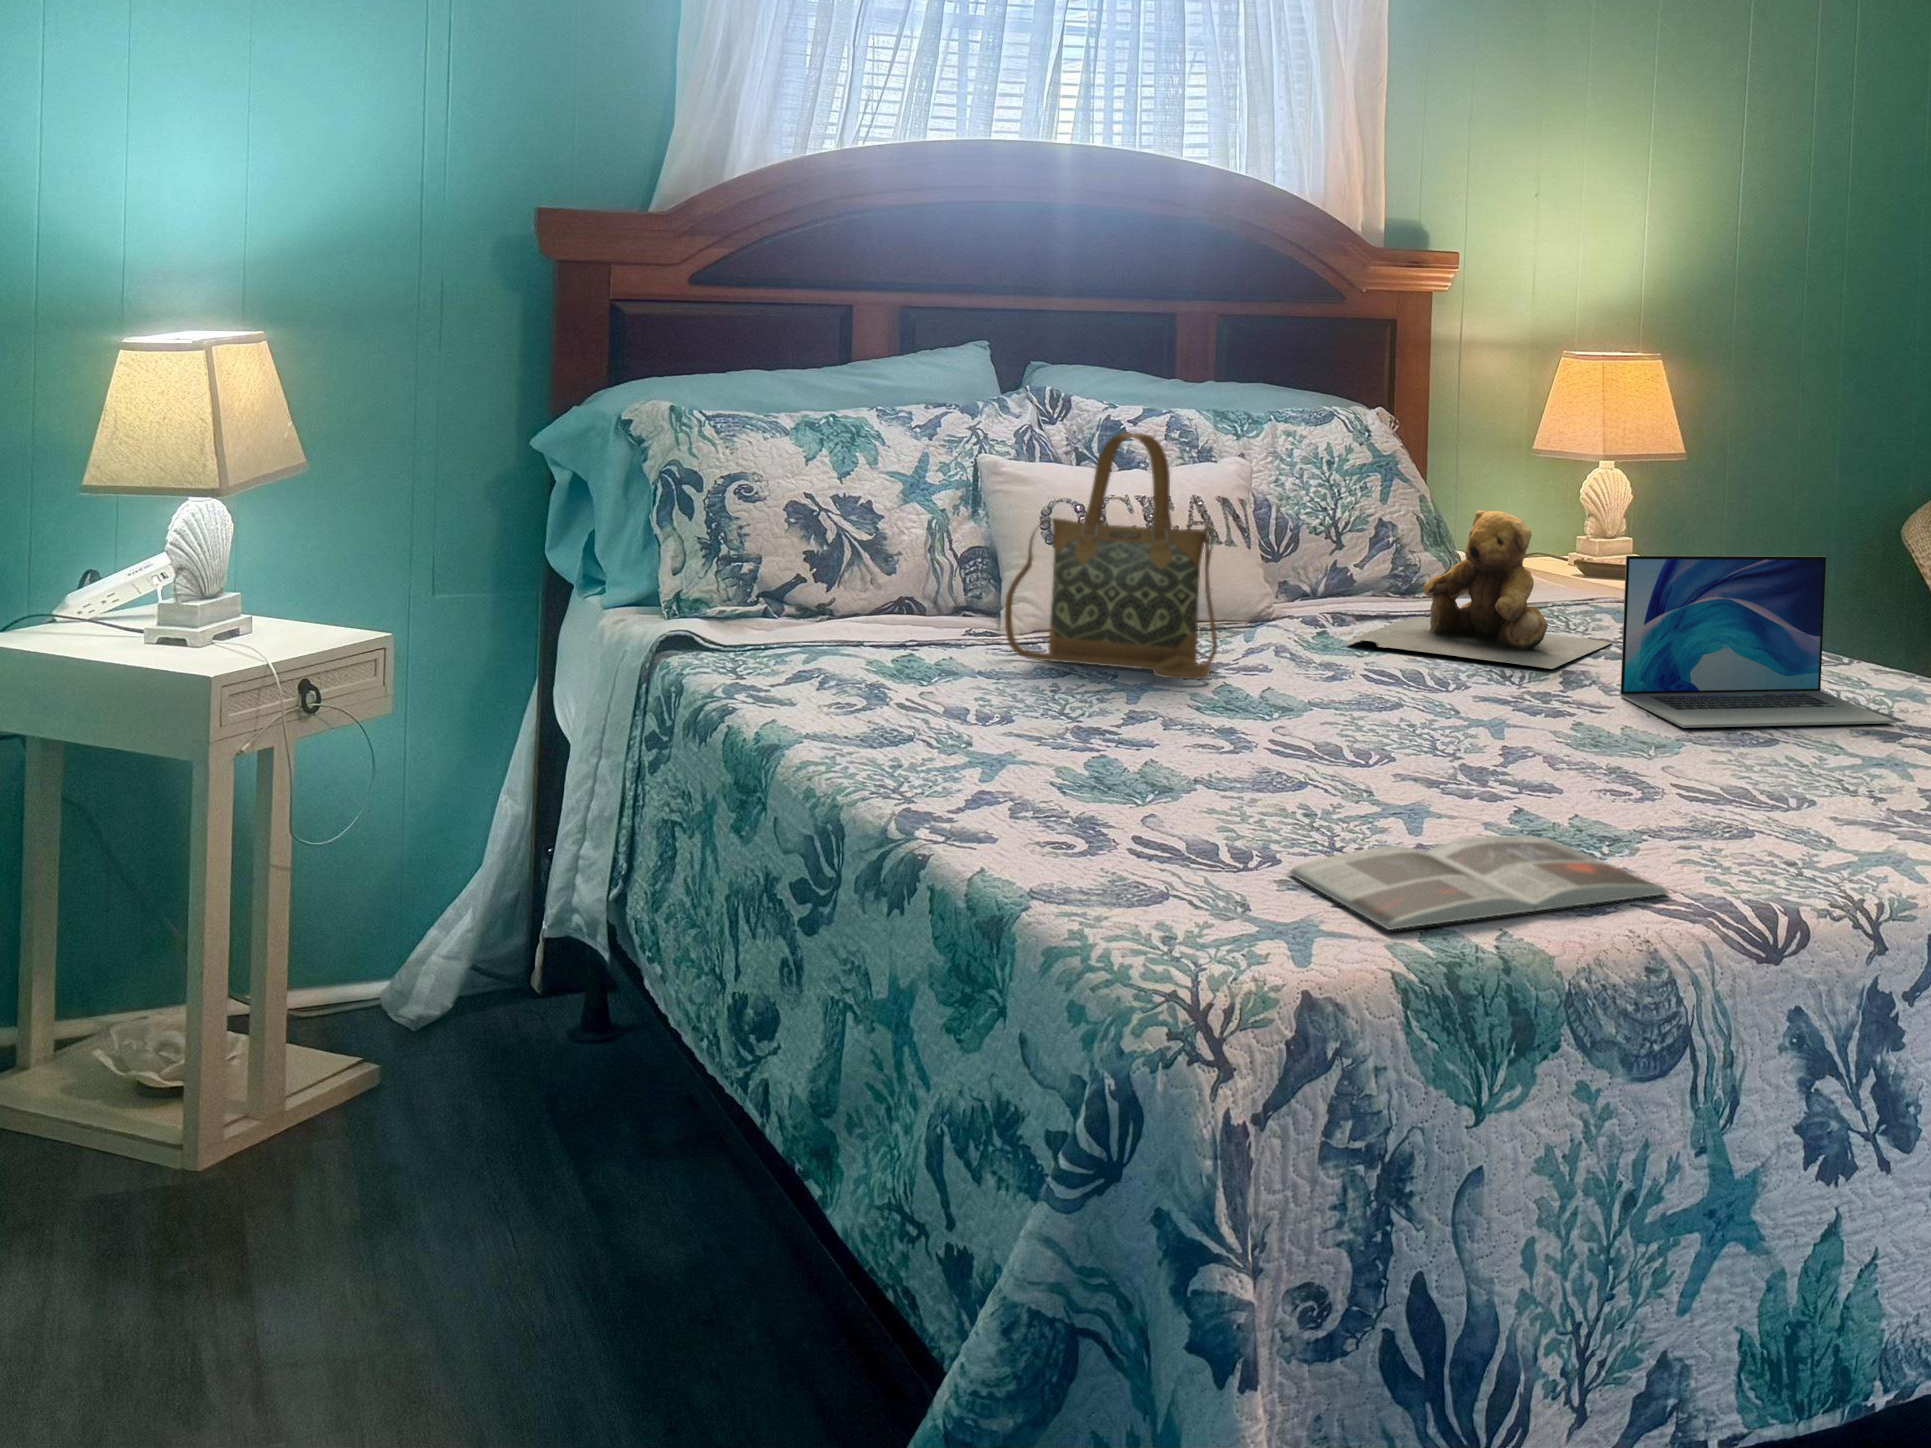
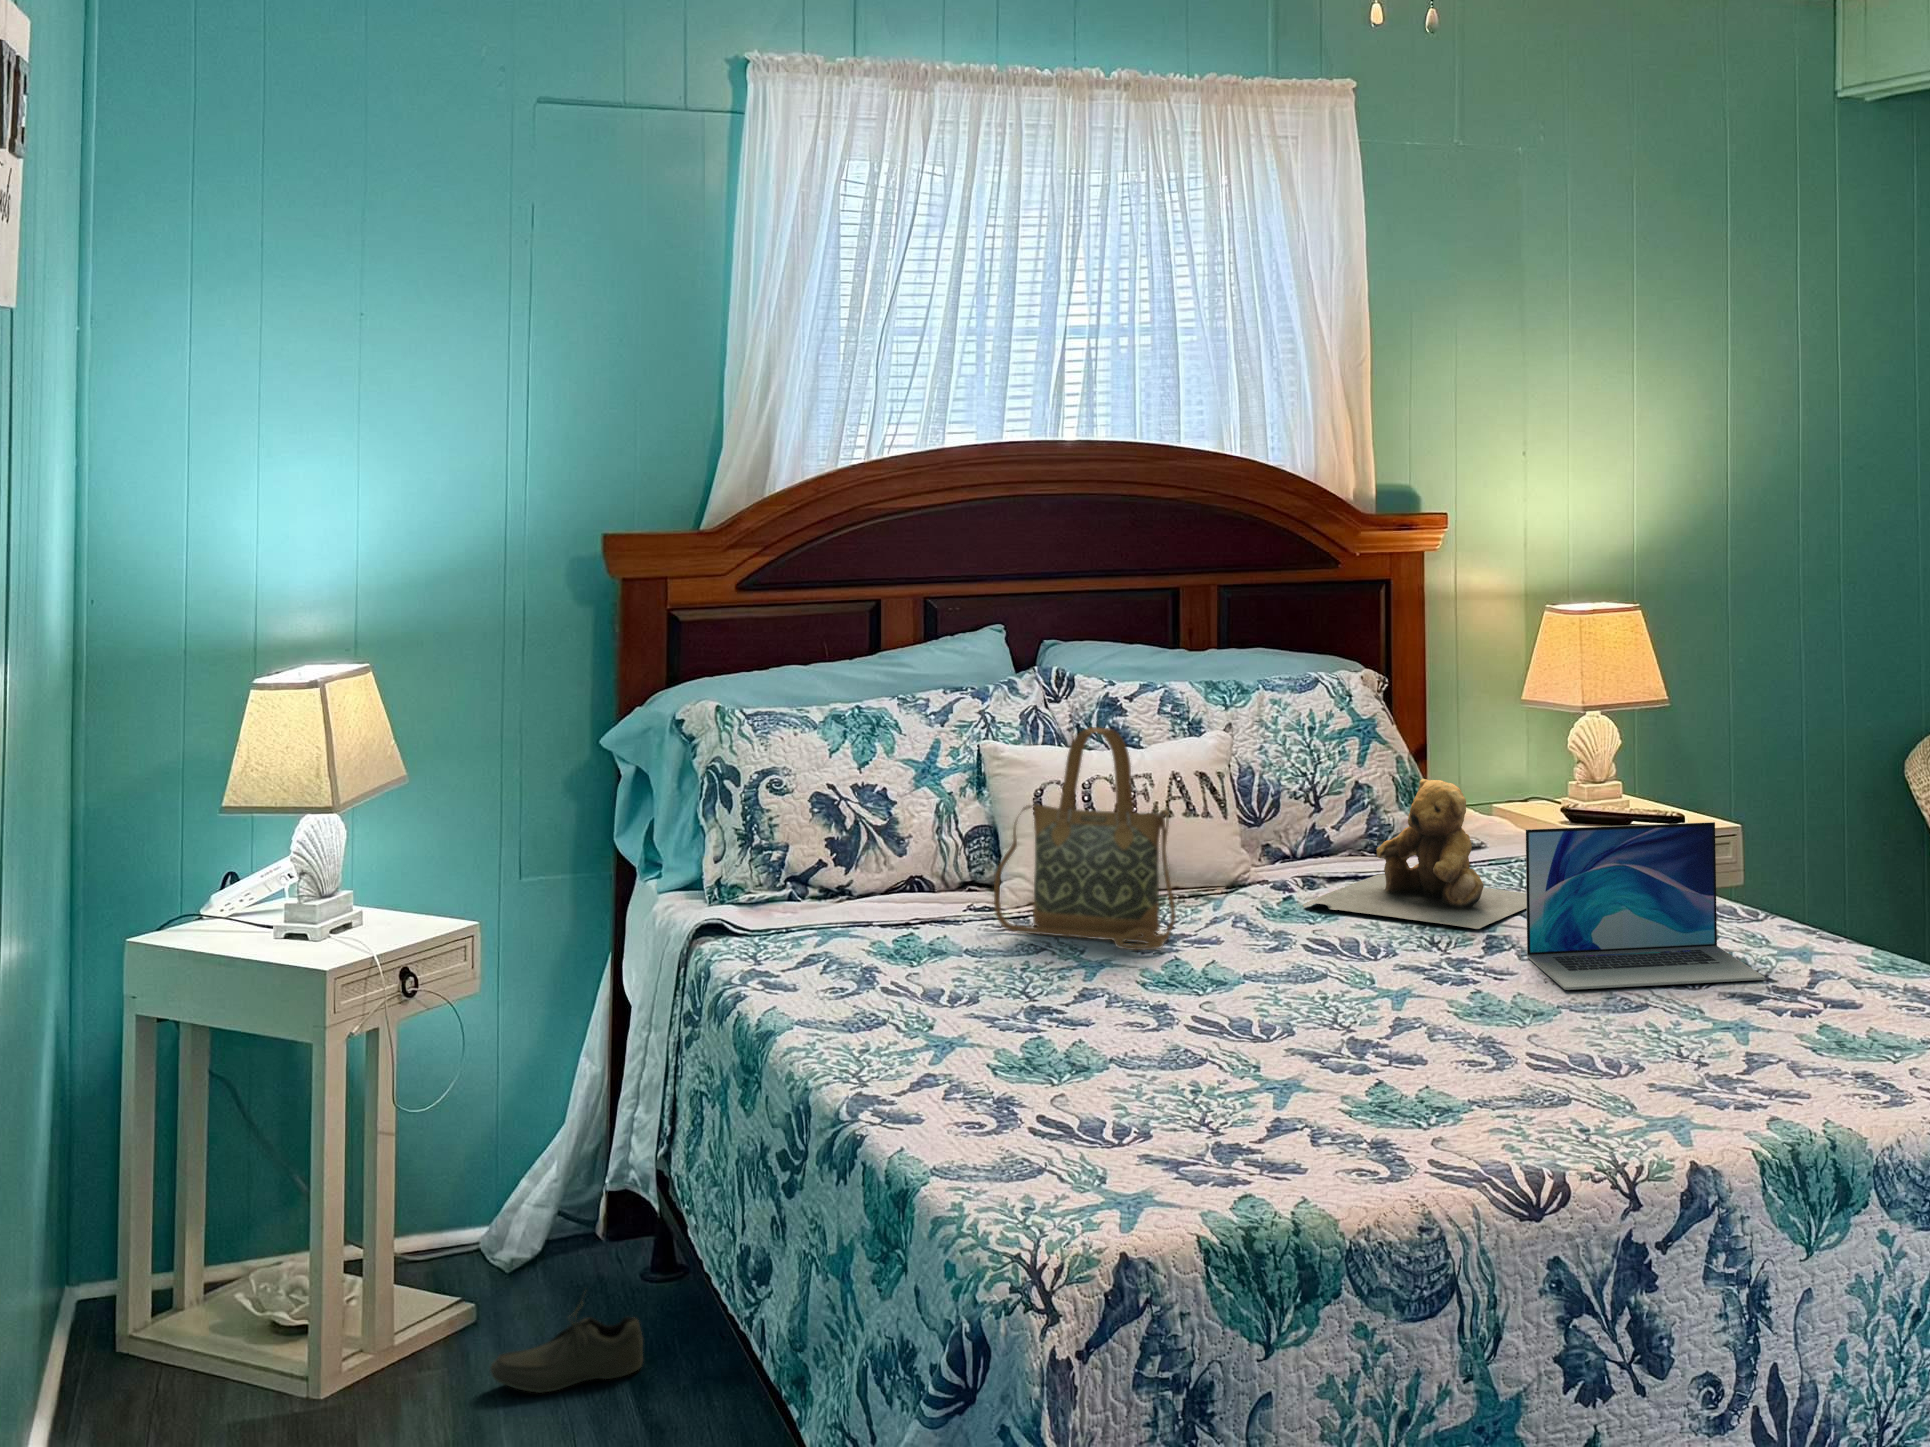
magazine: present [1289,836,1669,930] -> none [1150,1105,1463,1195]
shoe: none [395,1054,578,1172] -> present [490,1298,643,1393]

